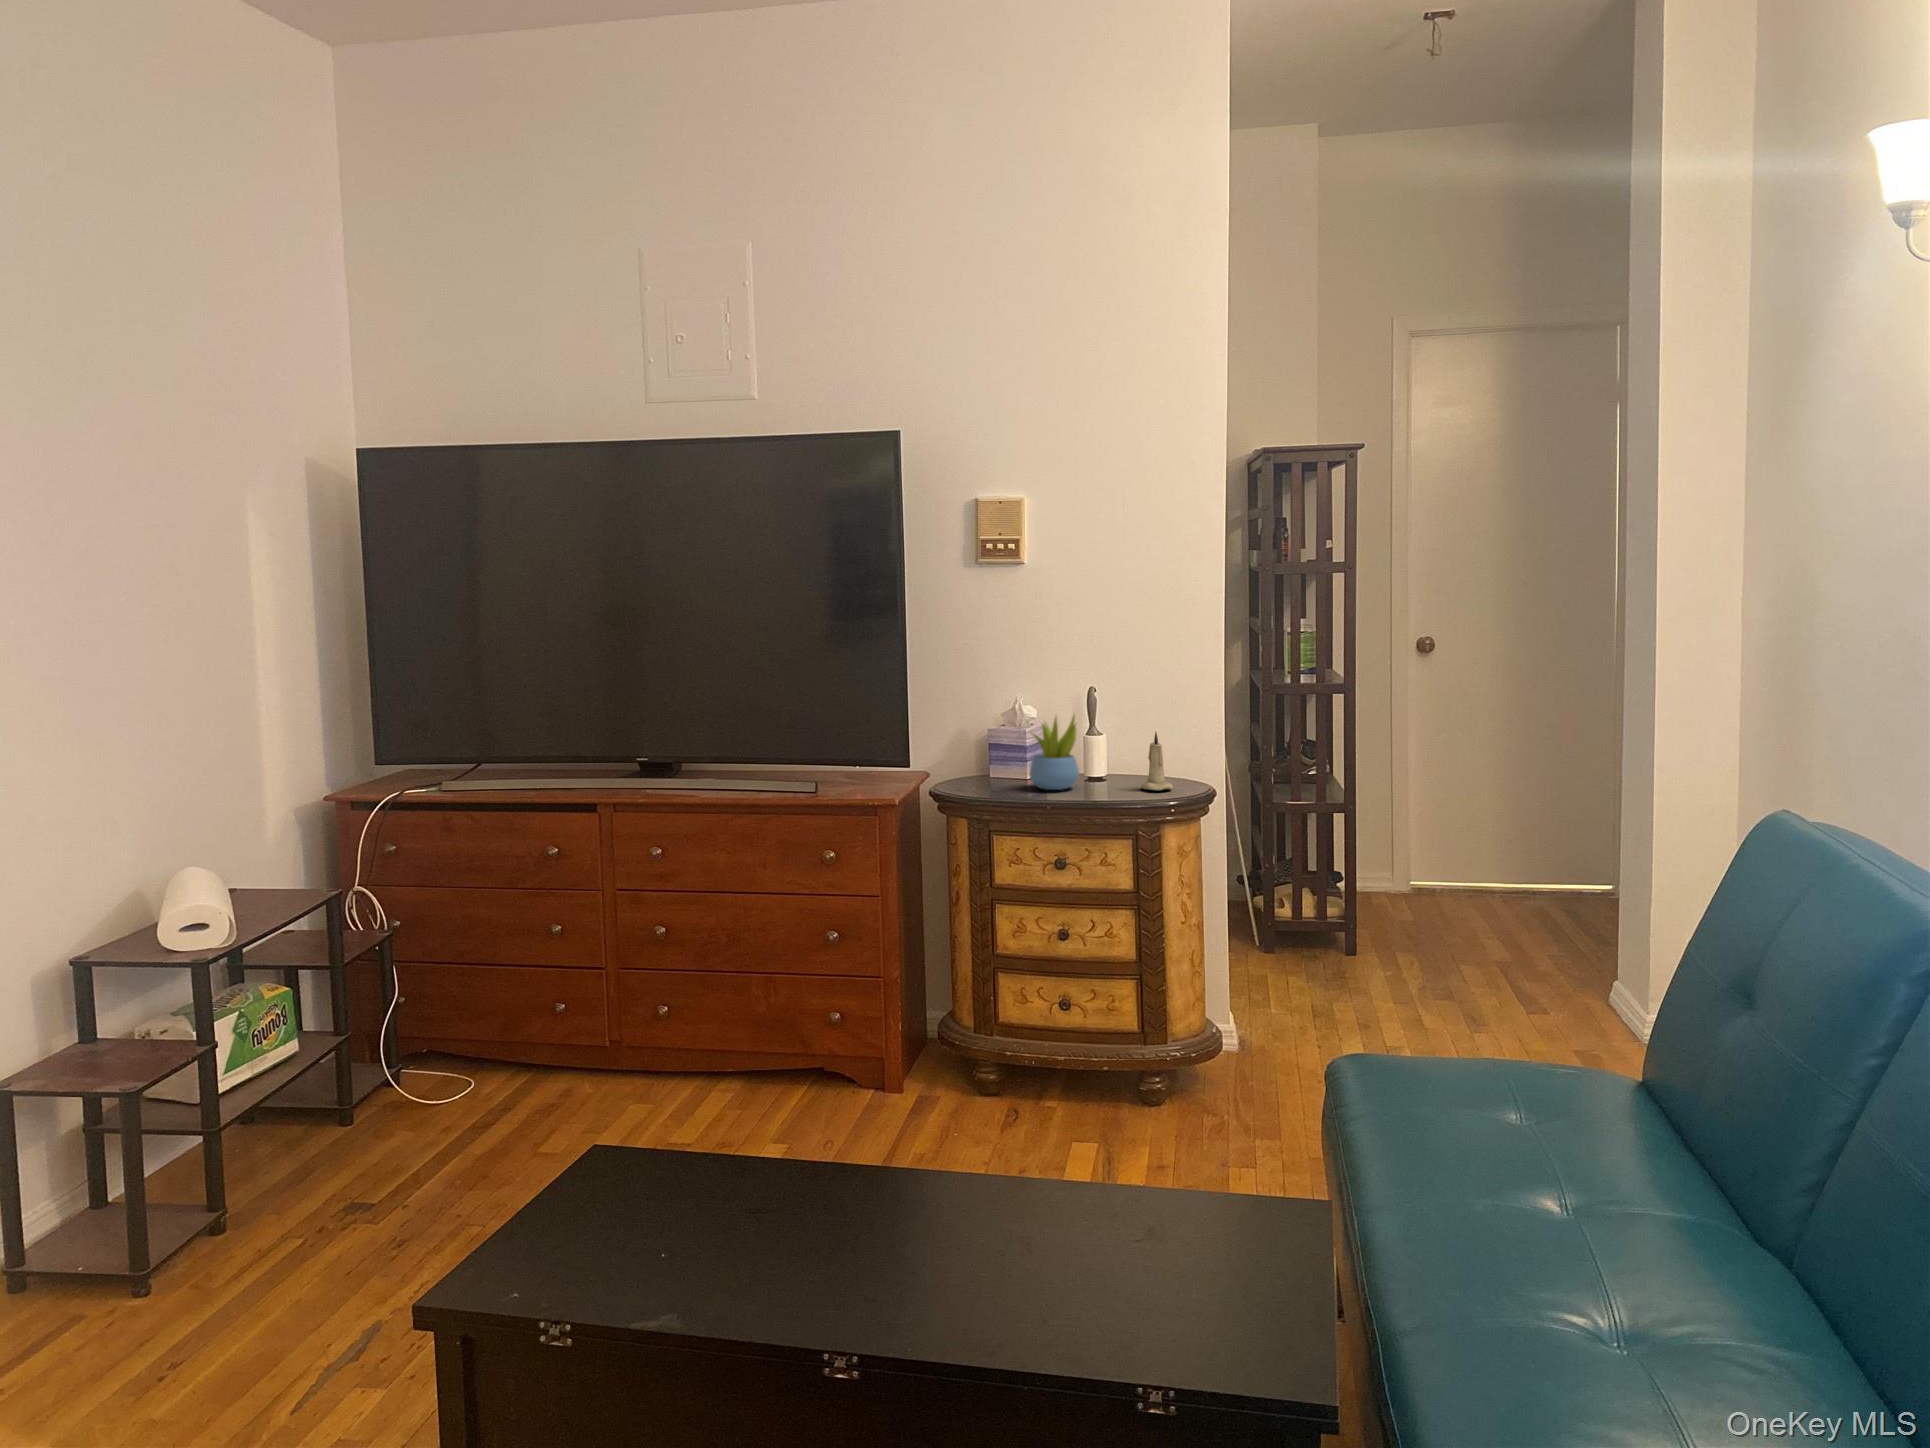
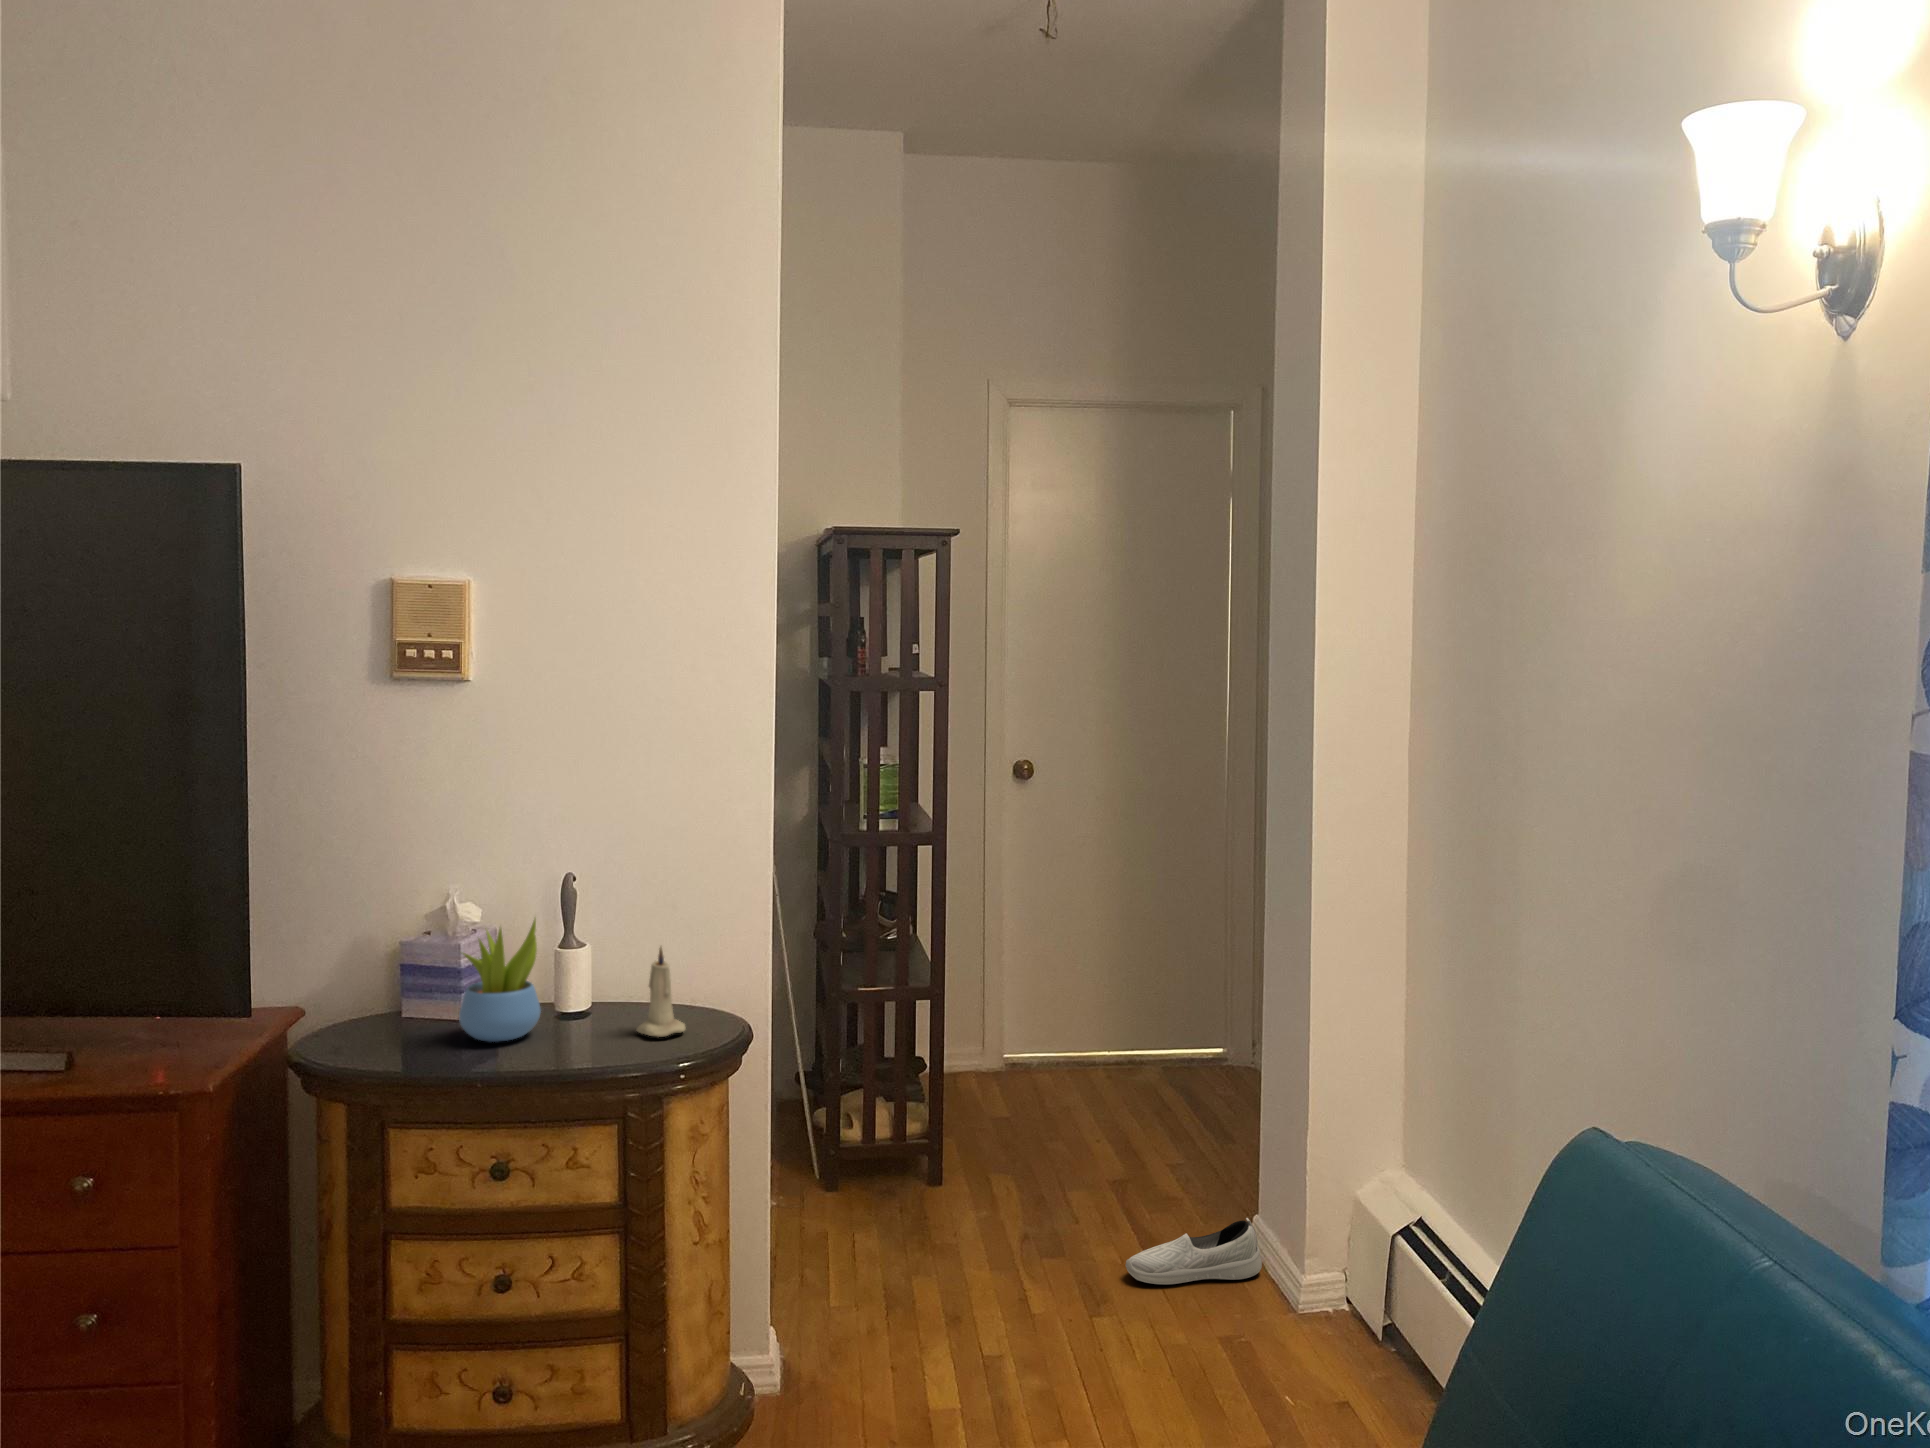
shoe: none [1499,972,1613,1017] -> present [1126,1218,1262,1284]

